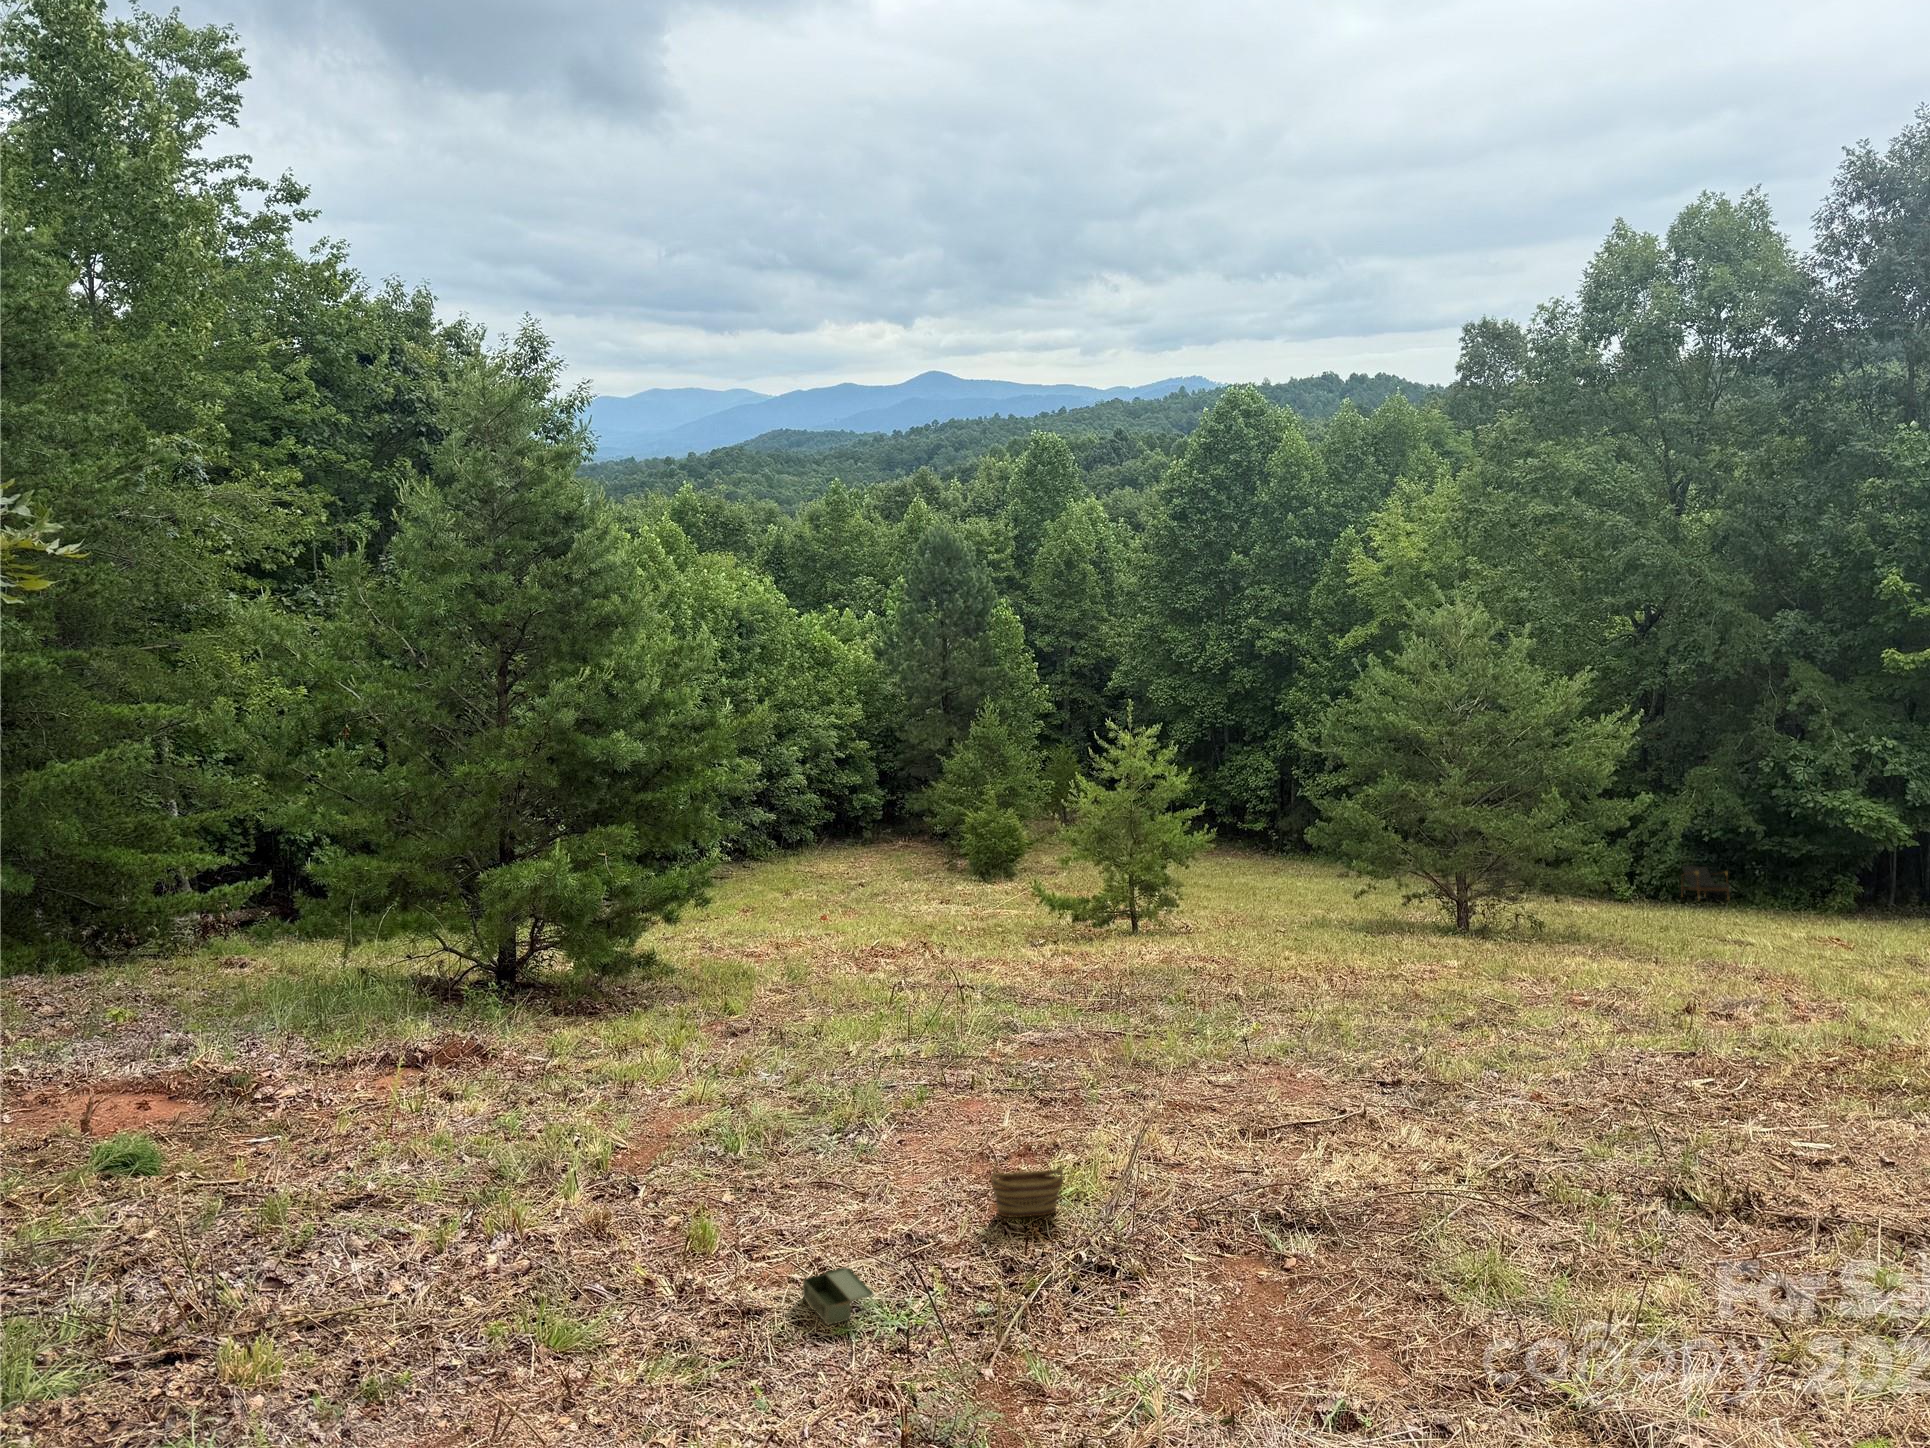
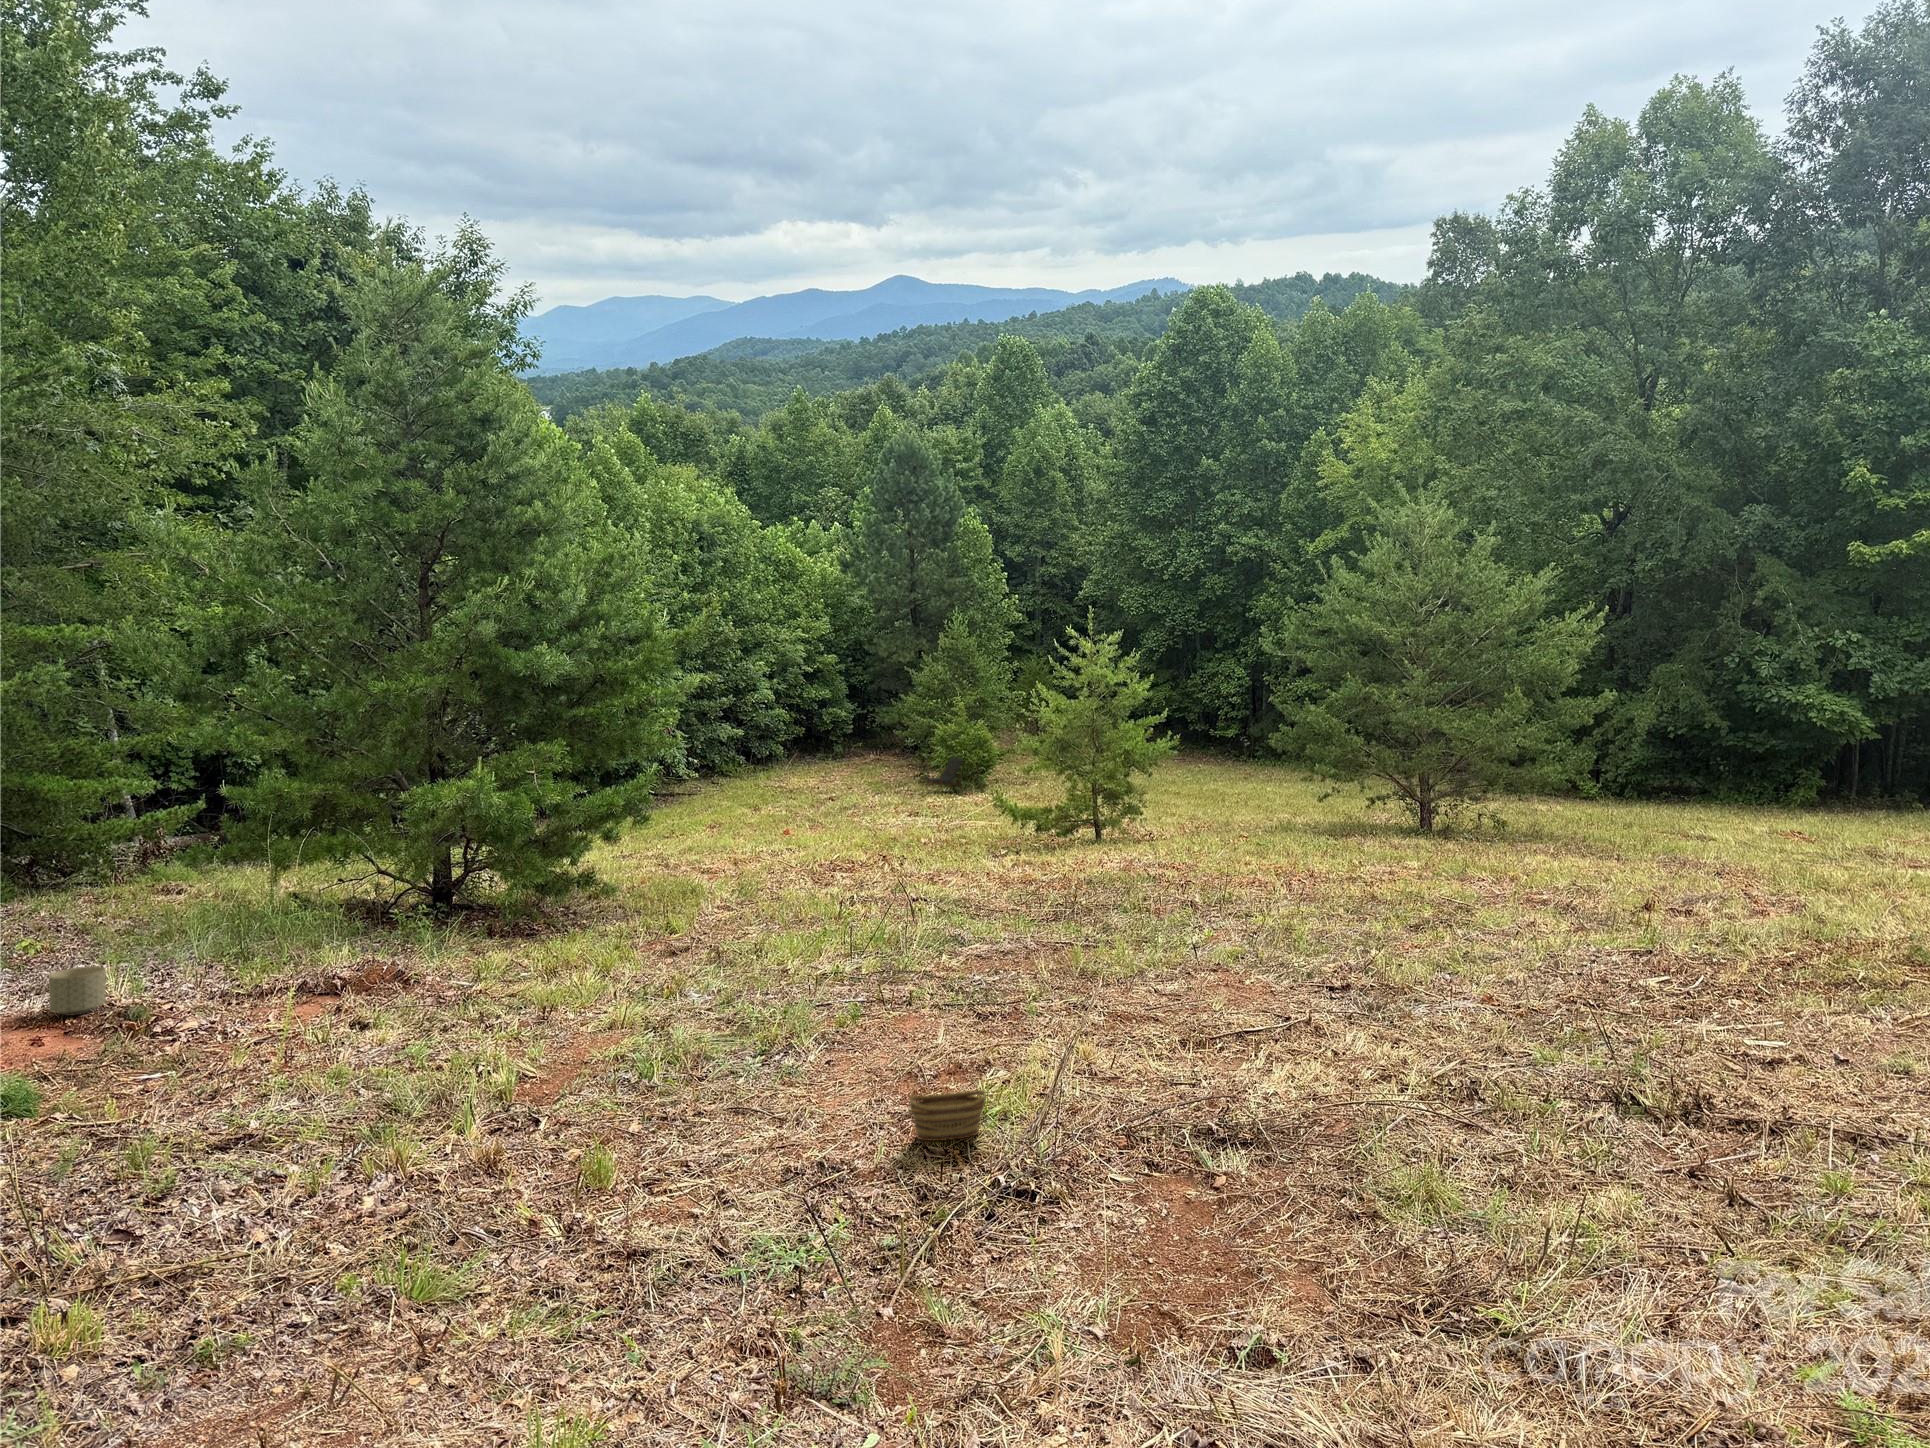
lounge chair: present [1681,866,1730,899] -> present [925,758,963,788]
planter: none [159,1032,213,1080] -> present [49,966,106,1016]
toolbox: present [803,1267,873,1325] -> none [694,1202,768,1266]

